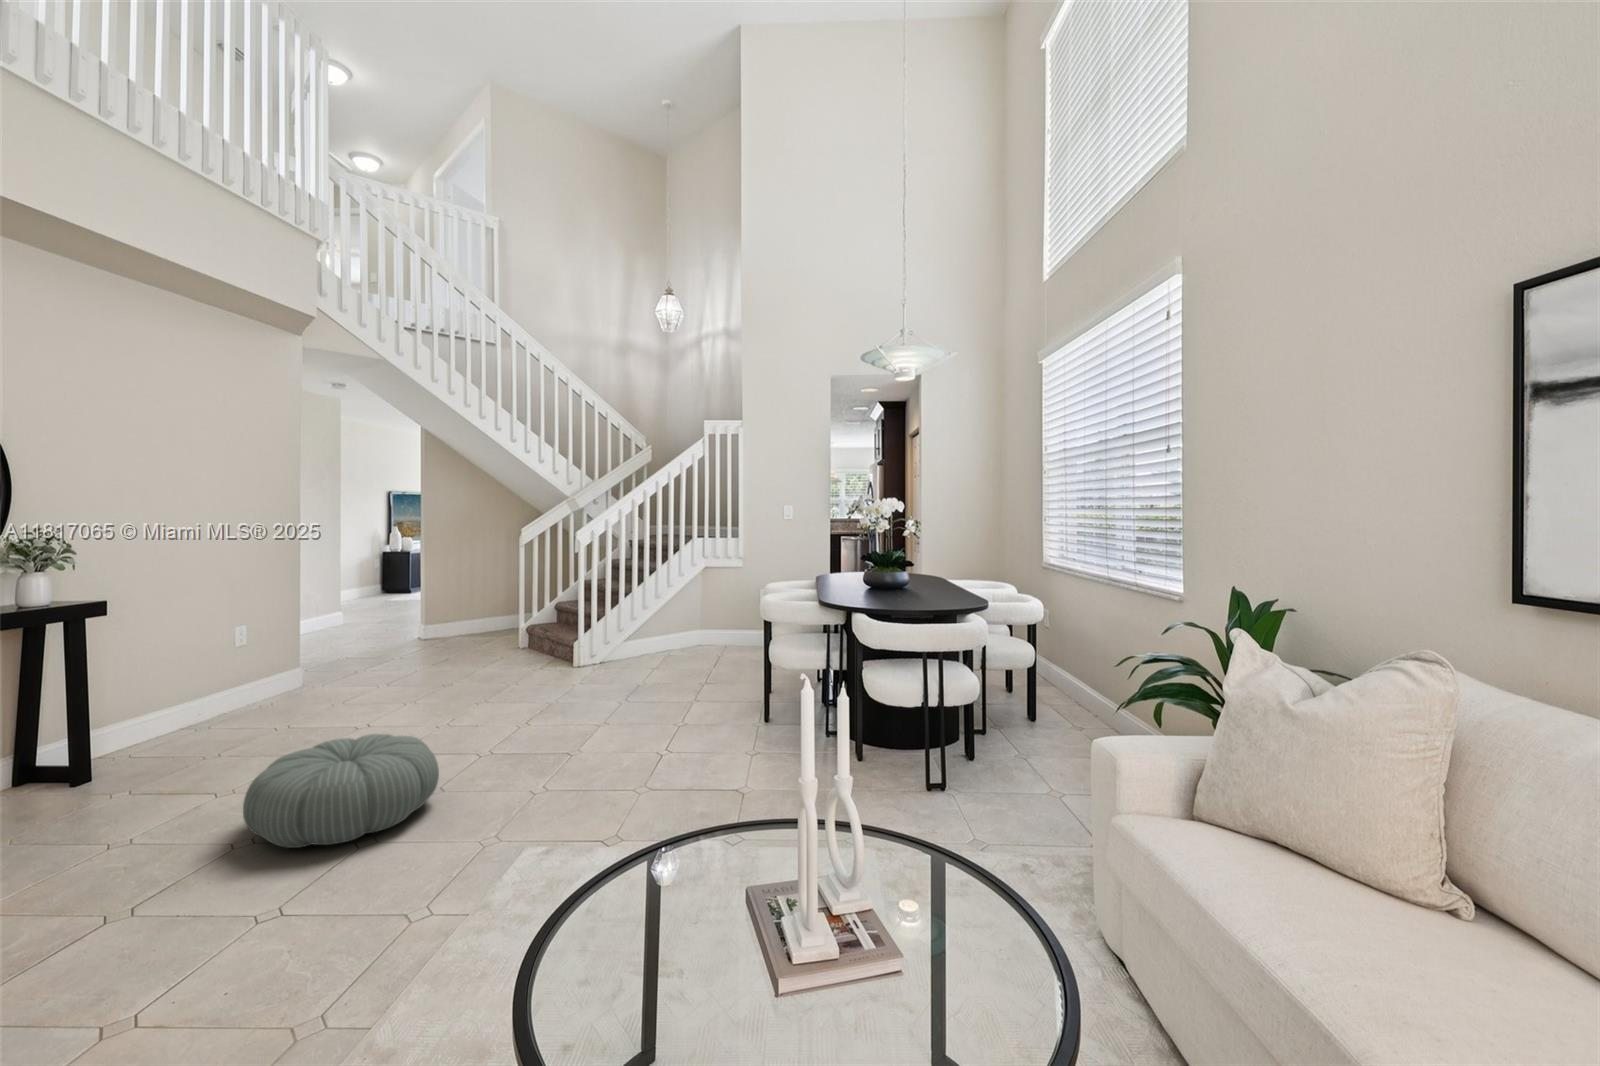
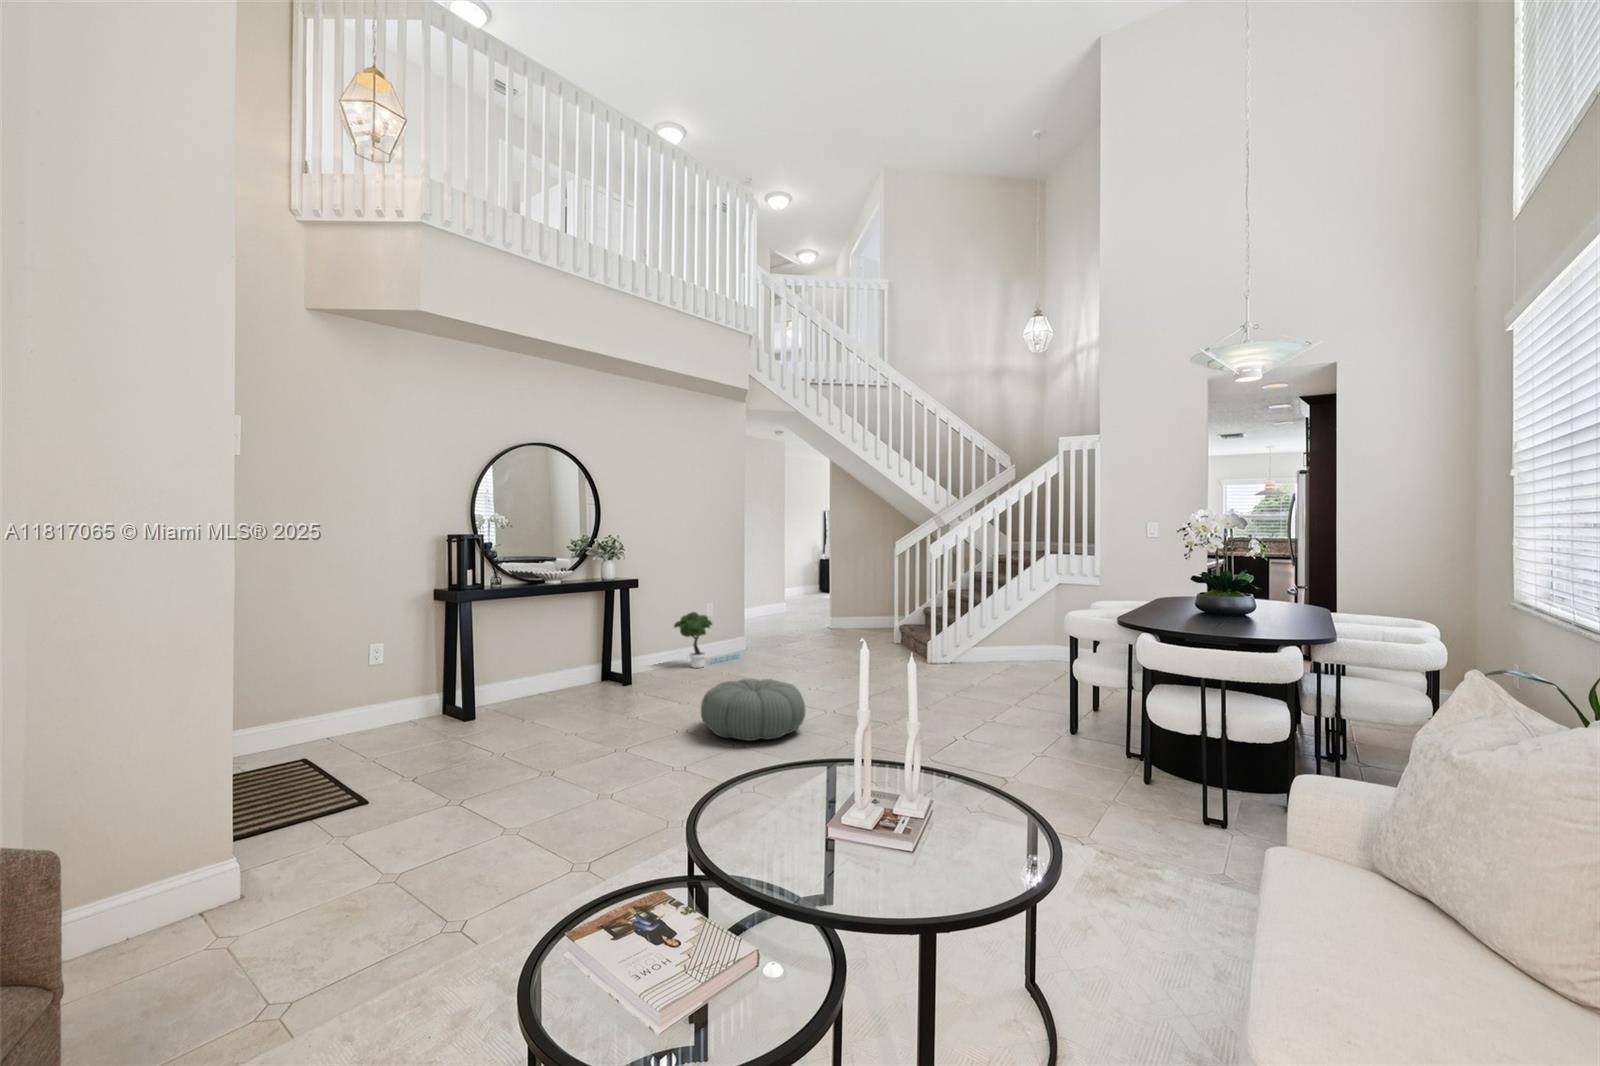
potted tree: none [171,641,300,725] -> present [674,612,739,668]

